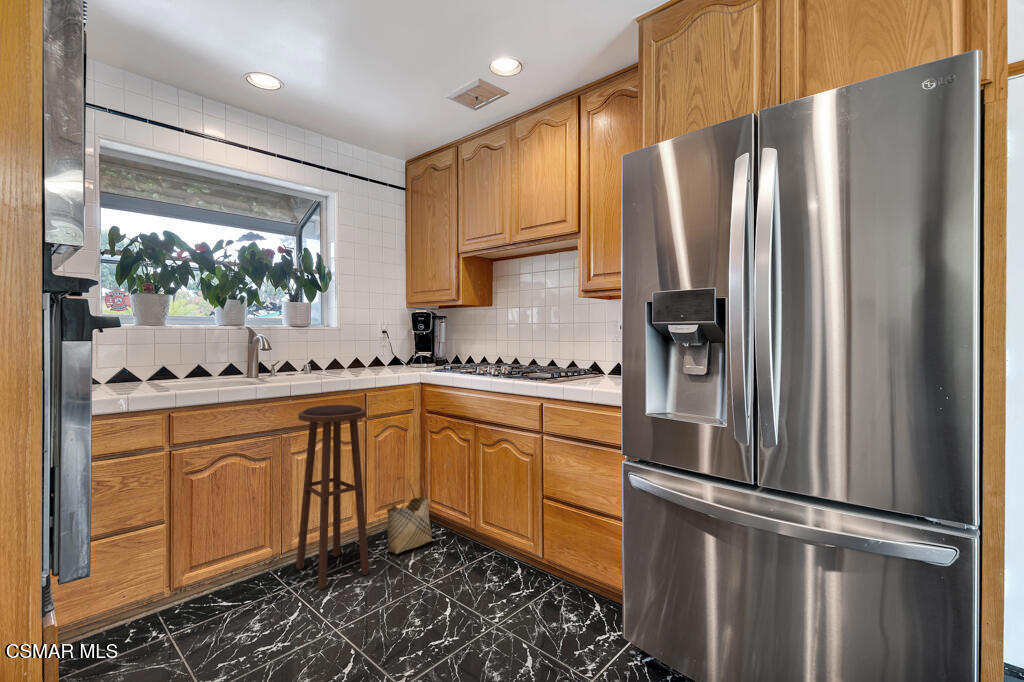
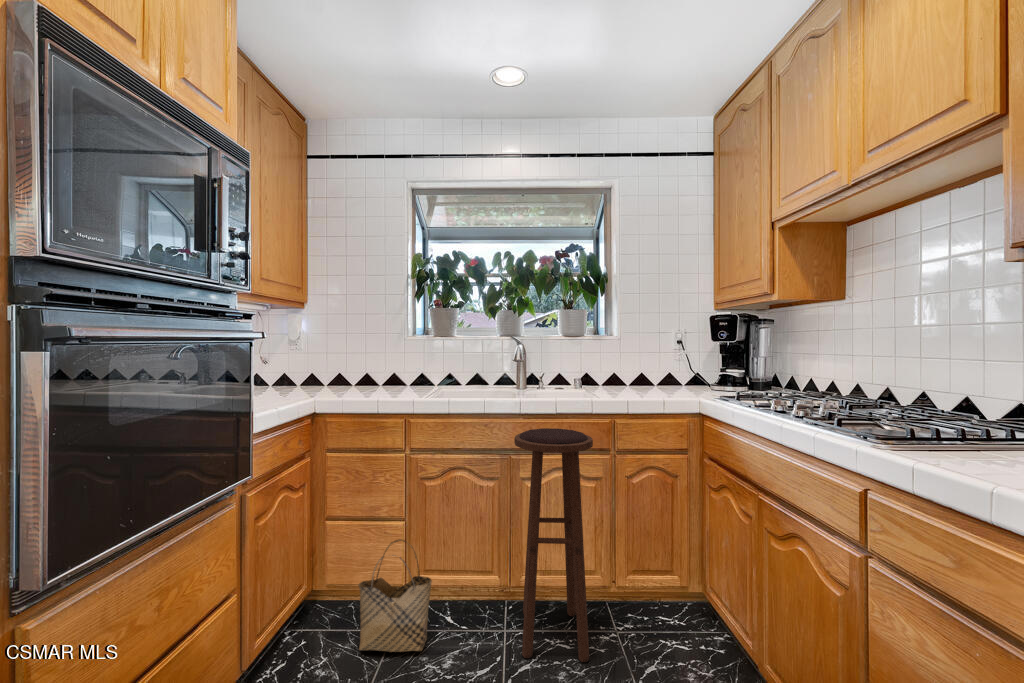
woven basket: present [387,477,432,554] -> present [358,539,432,652]

